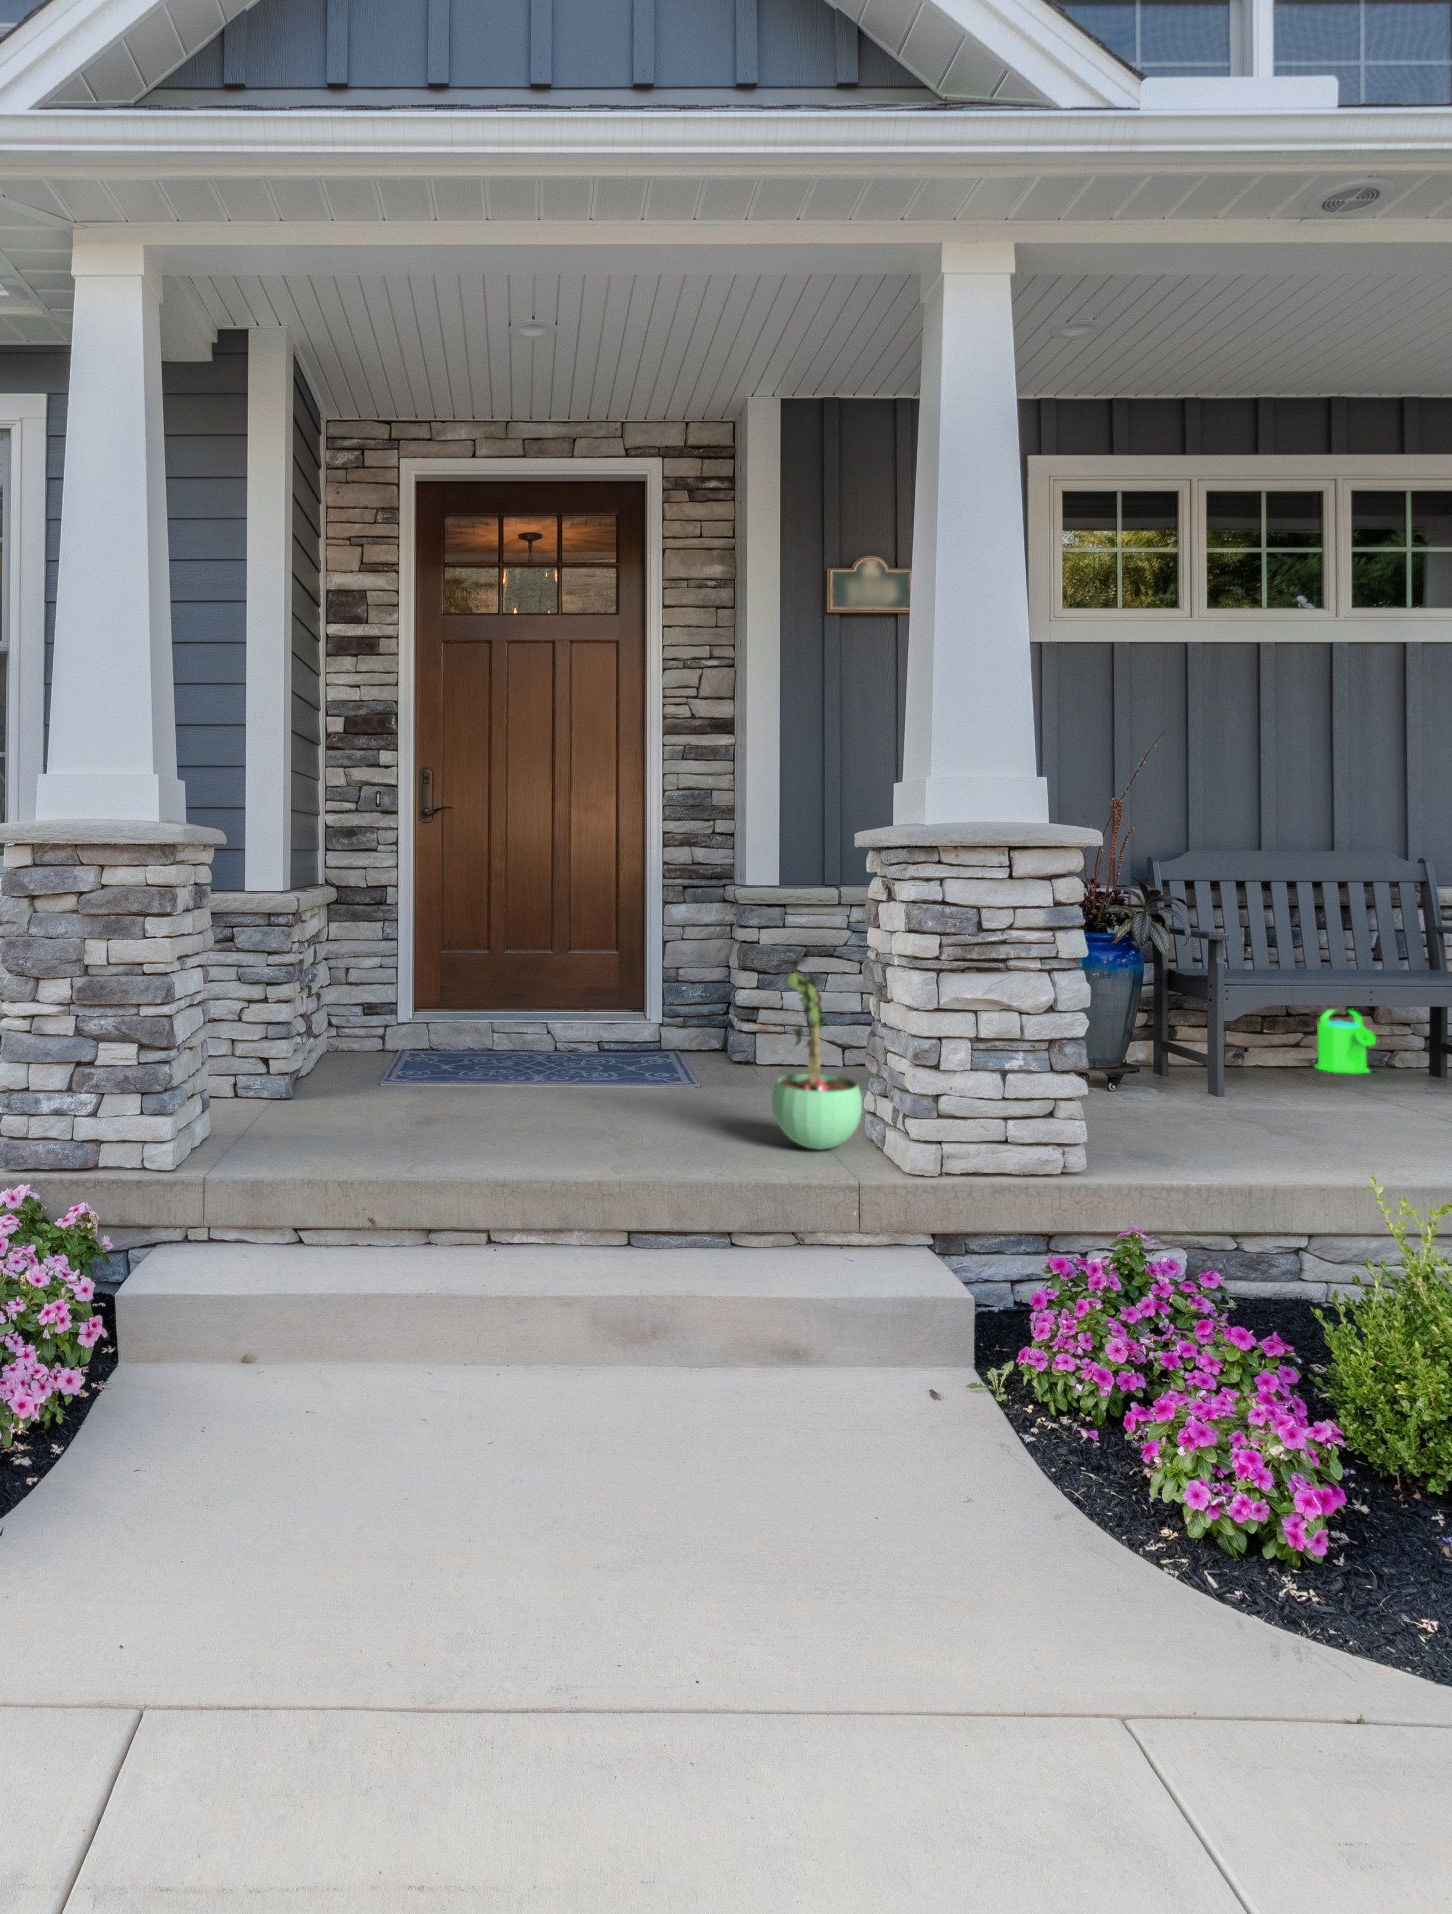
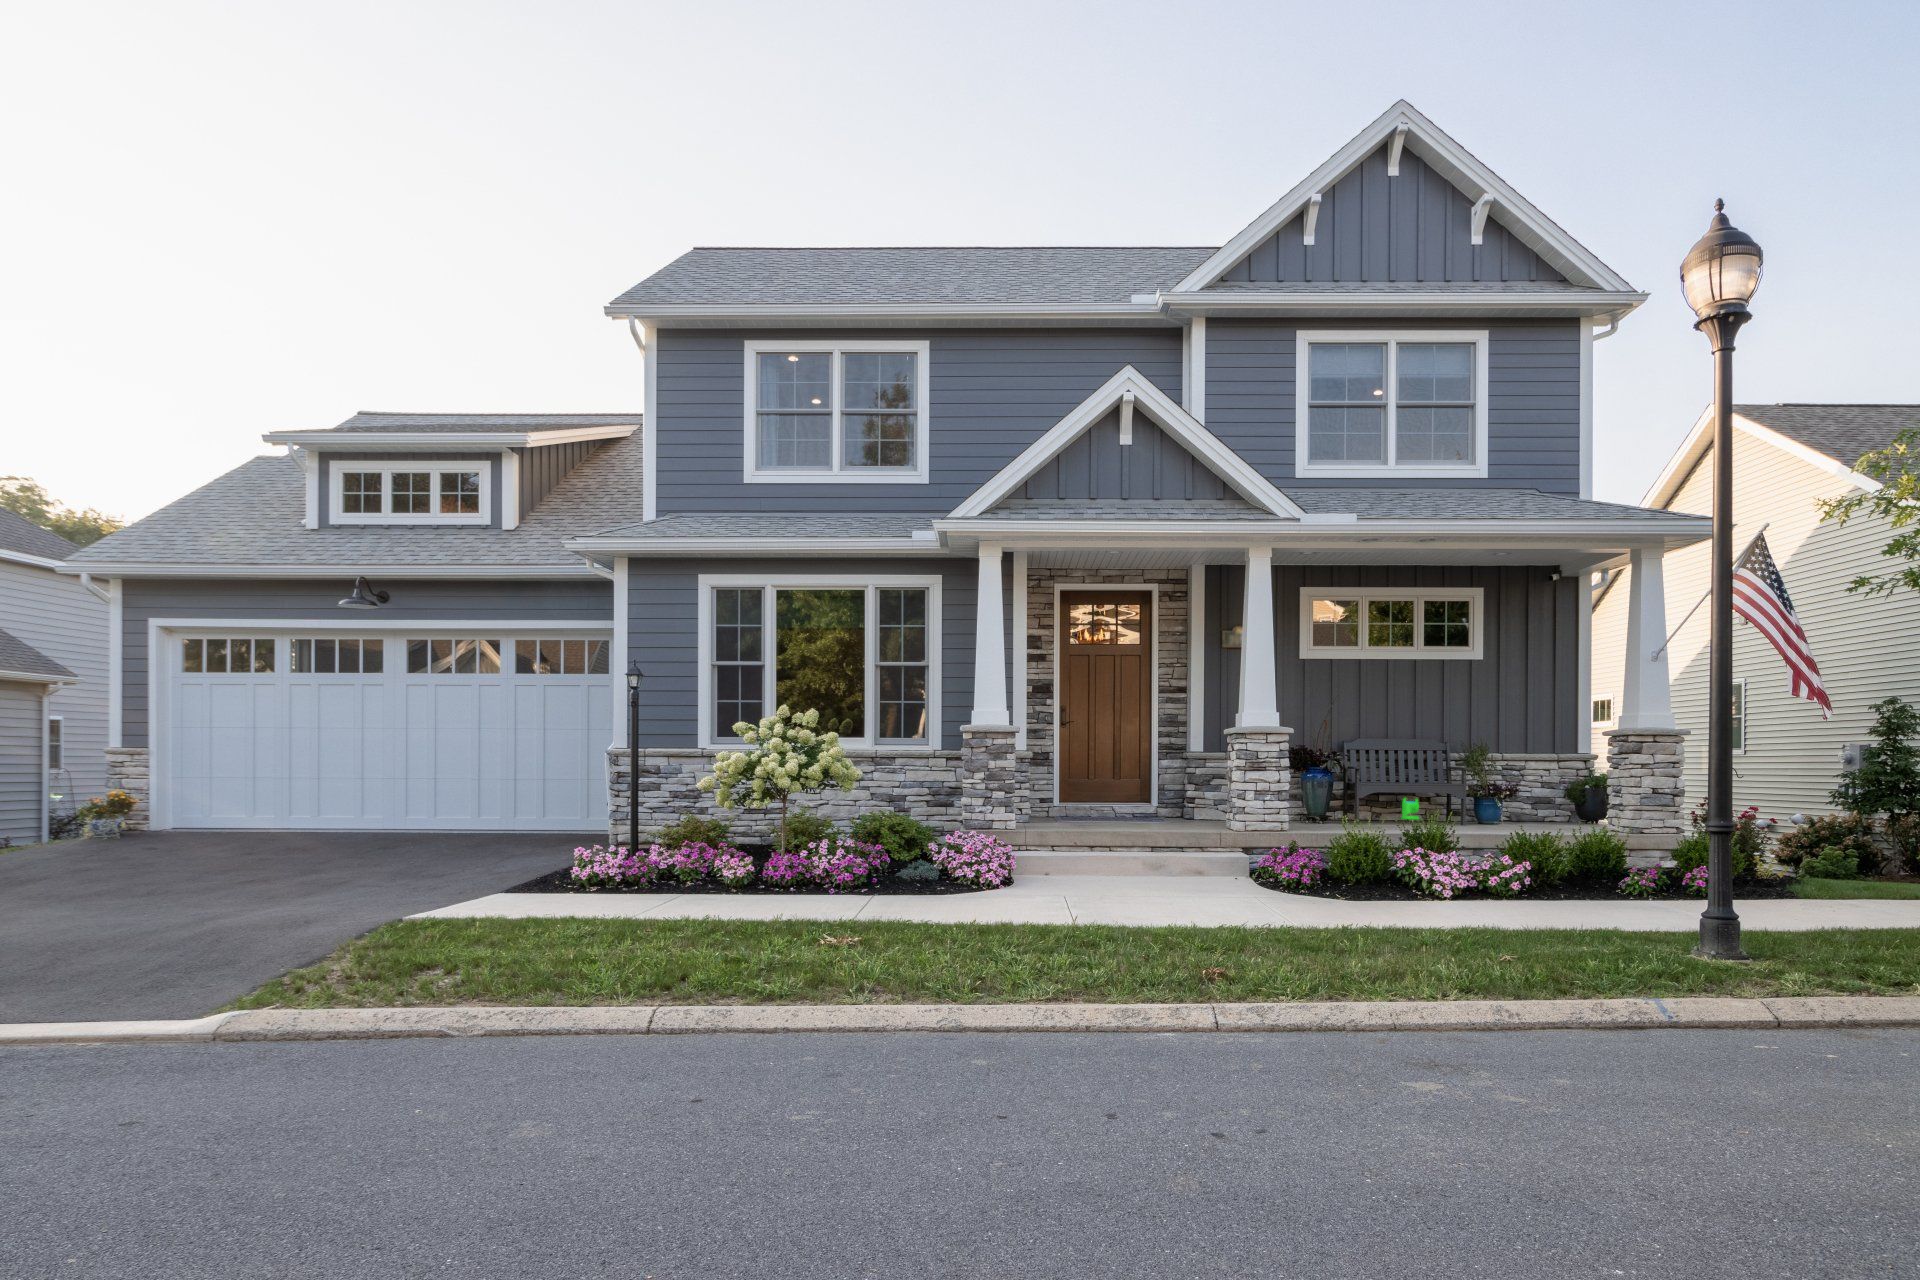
potted plant: present [772,971,862,1149] -> none [1196,773,1224,828]

